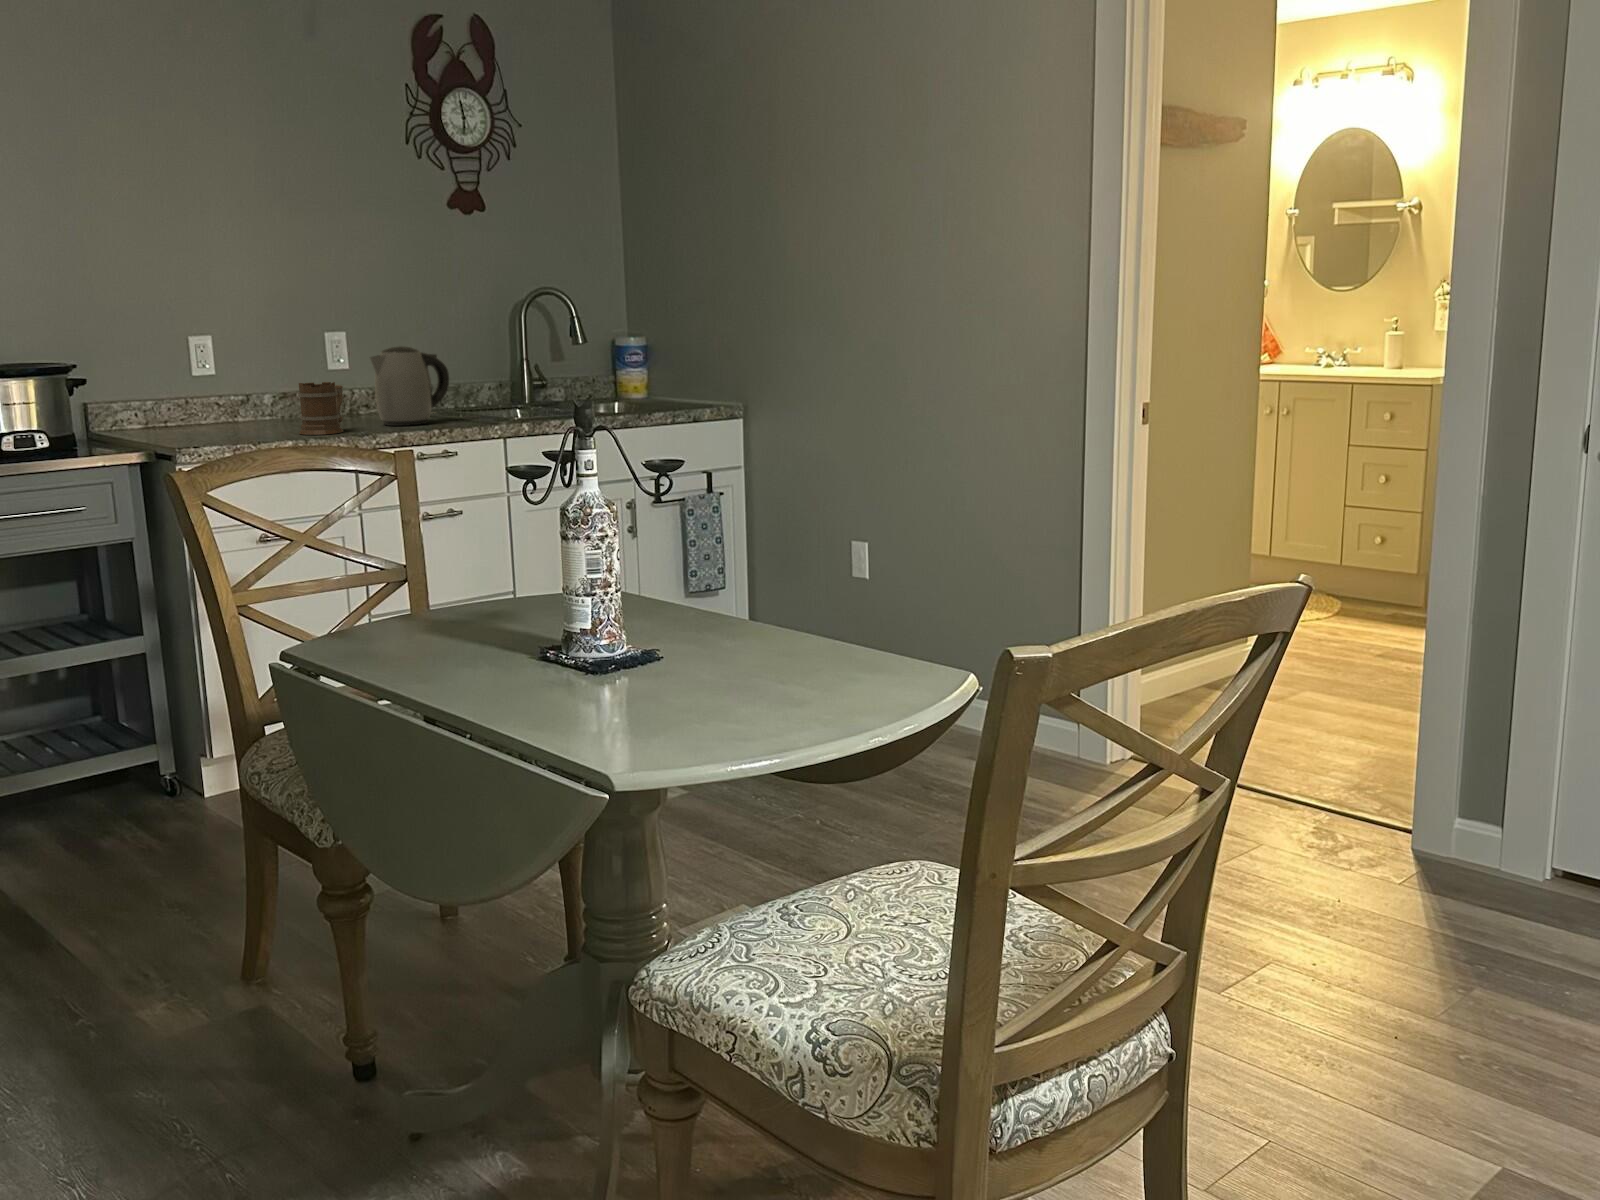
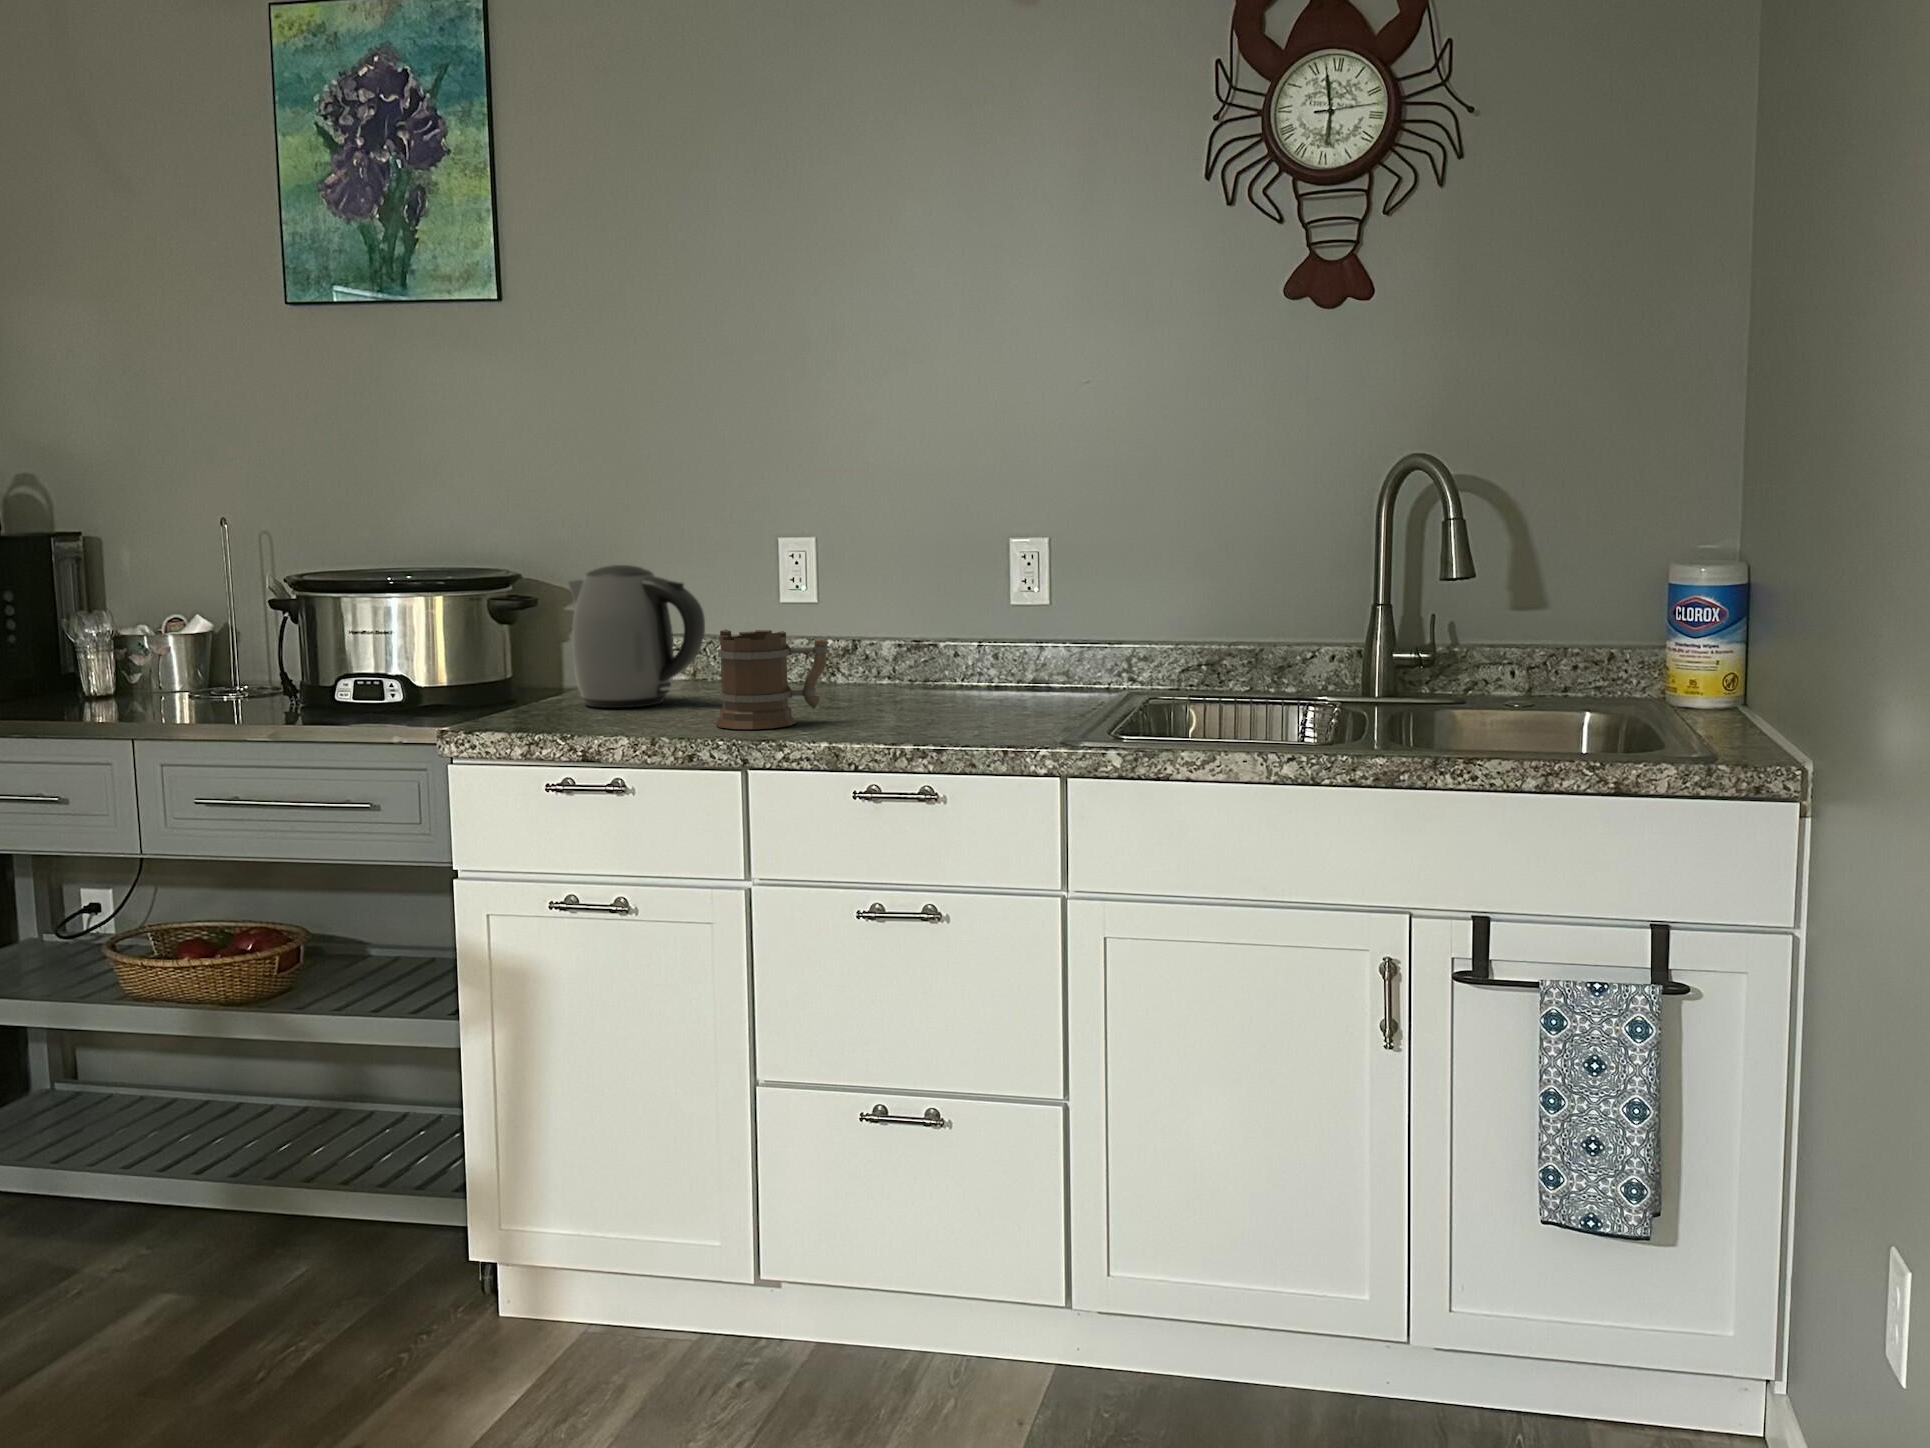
kettle: present [370,346,449,426] -> present [569,565,705,708]

